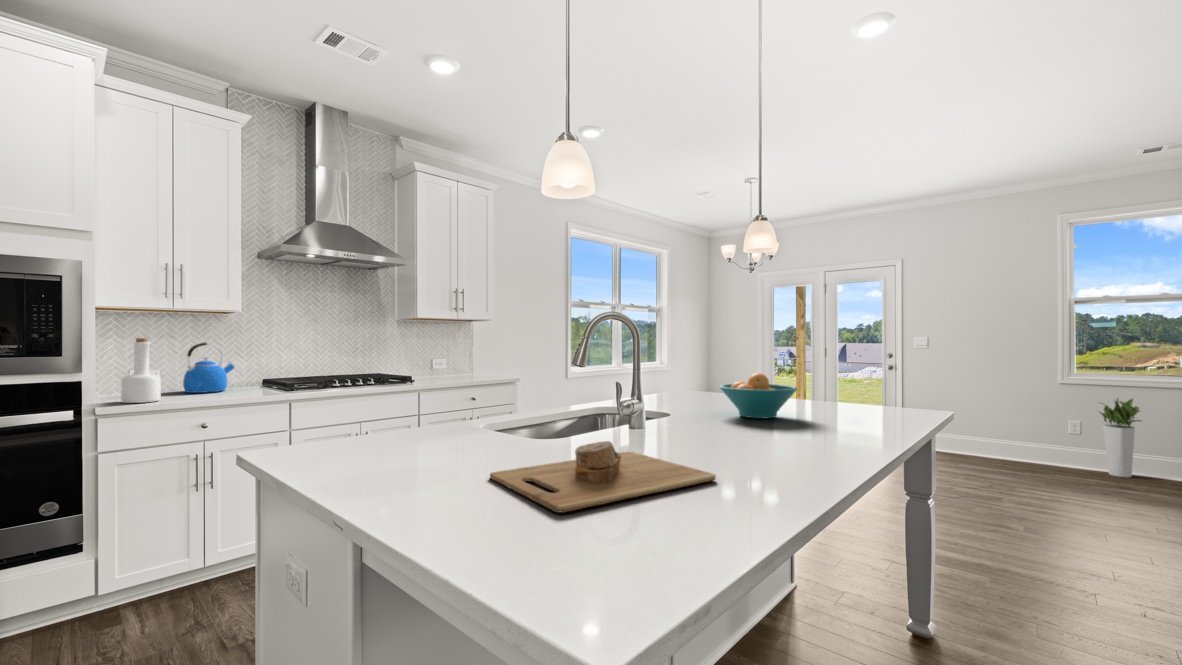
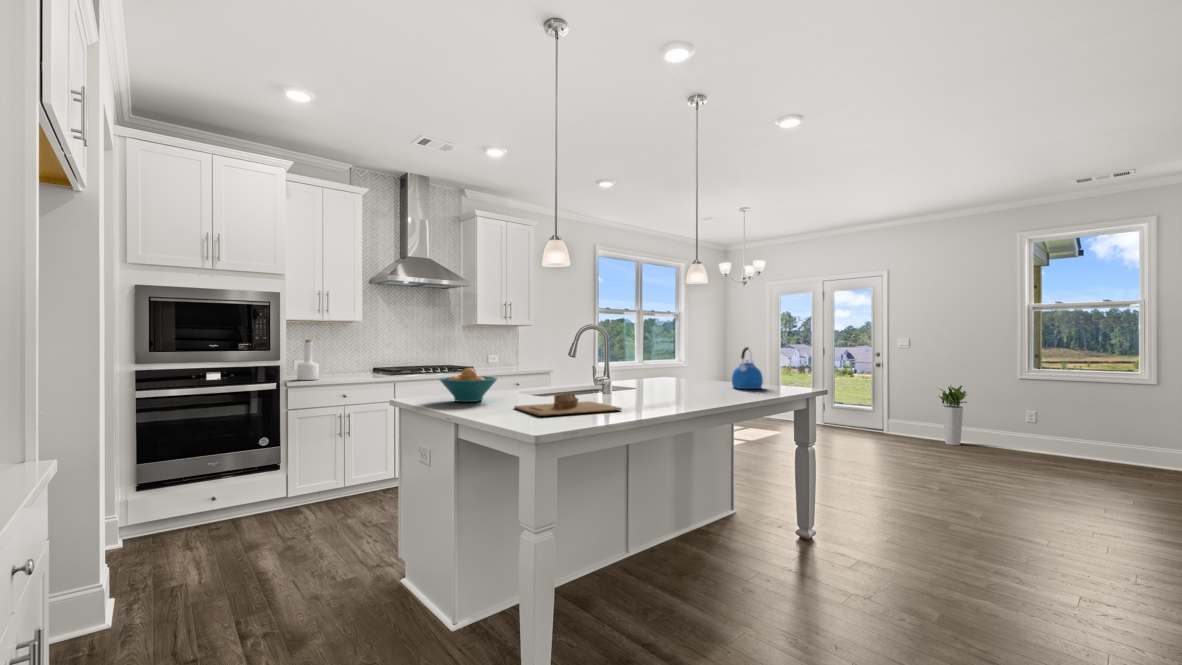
kettle: present [183,343,235,393] -> present [732,347,763,389]
fruit bowl: present [720,373,797,418] -> present [440,368,497,402]
planter: present [1100,399,1141,477] -> present [939,386,967,445]

